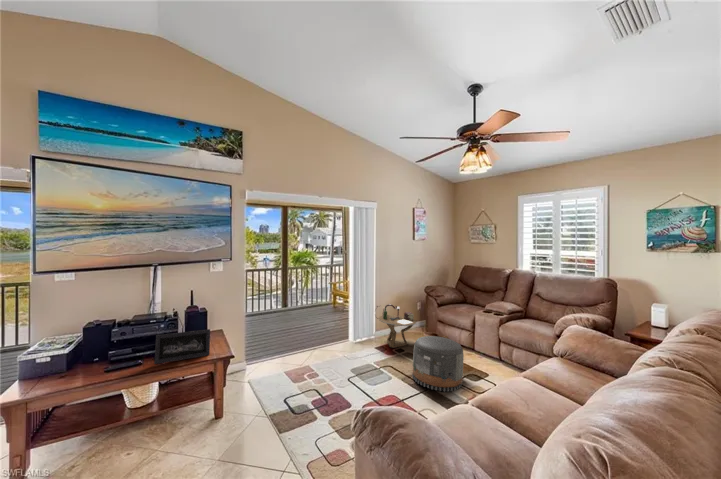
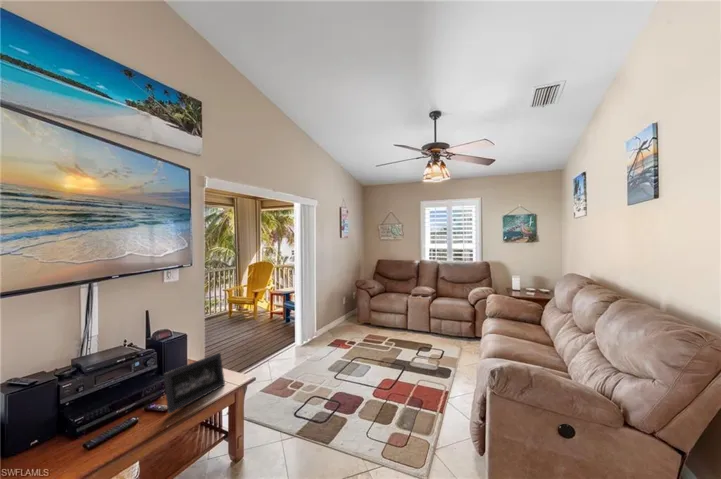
side table: present [377,304,416,348] -> none [318,302,361,342]
pouf: present [412,336,464,392] -> none [383,321,425,365]

